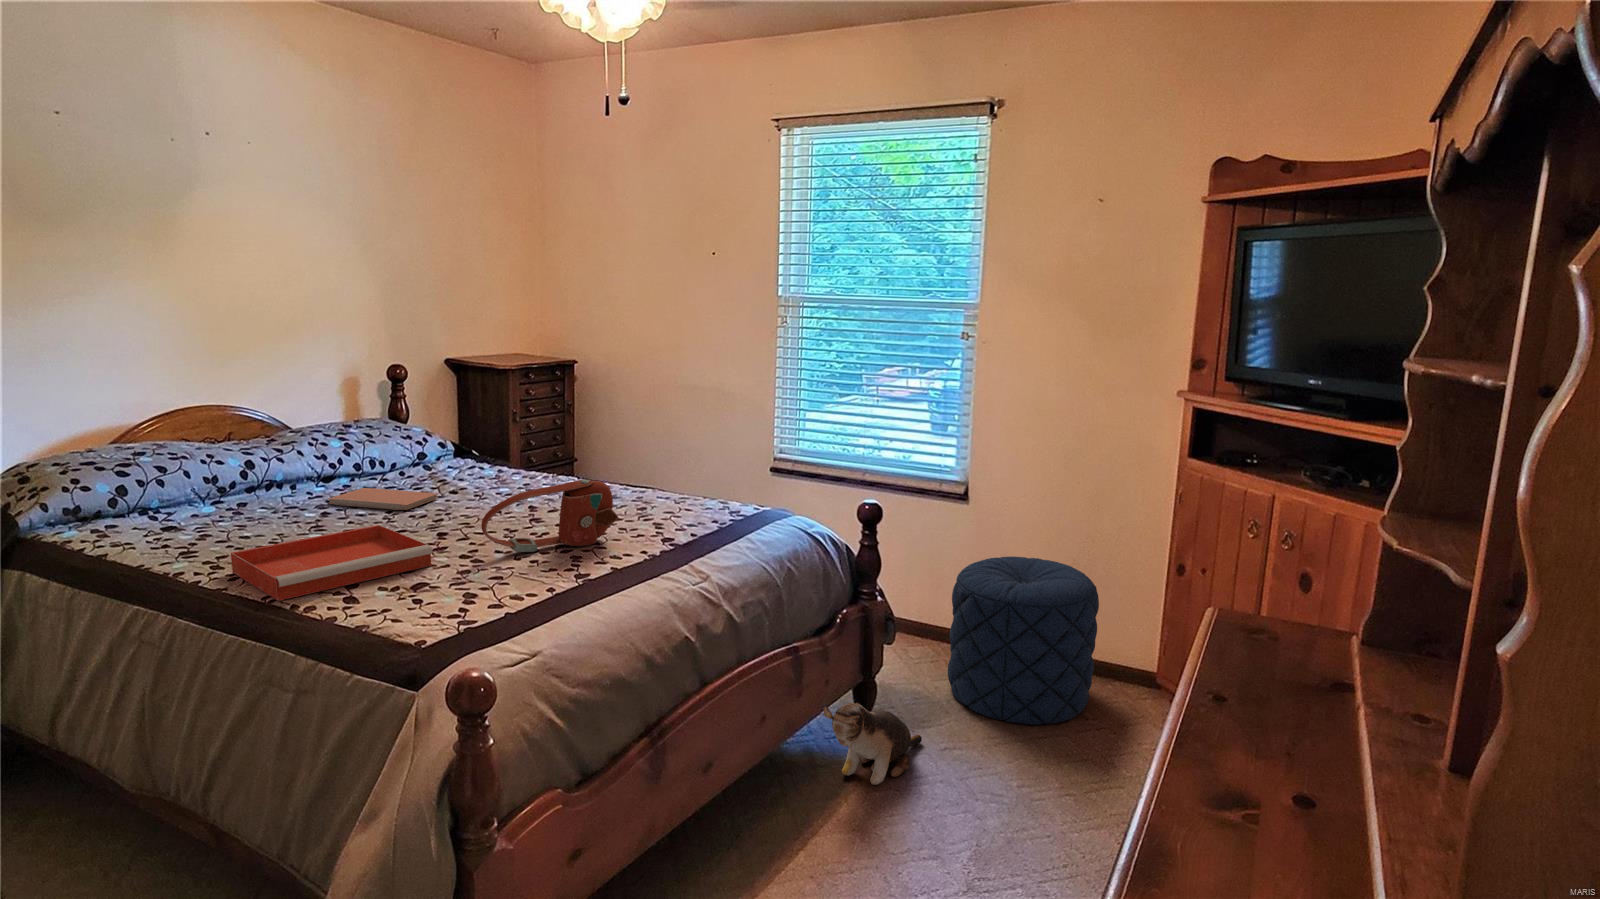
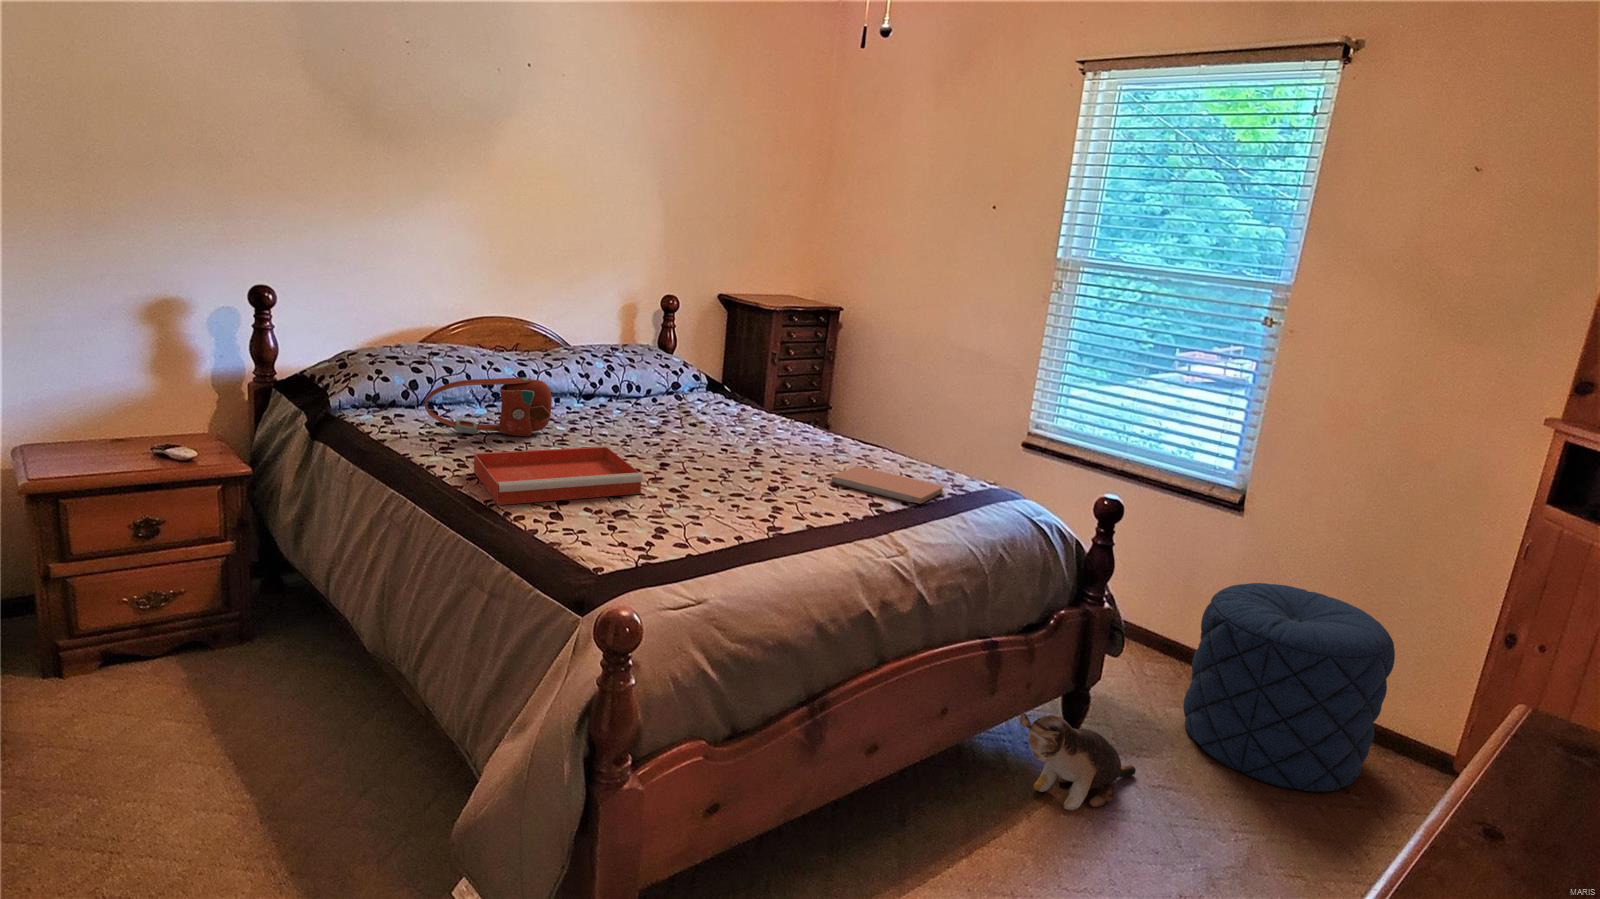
handbag: present [481,480,619,552] -> present [425,377,552,436]
notebook: present [329,488,438,510] -> present [830,466,944,504]

